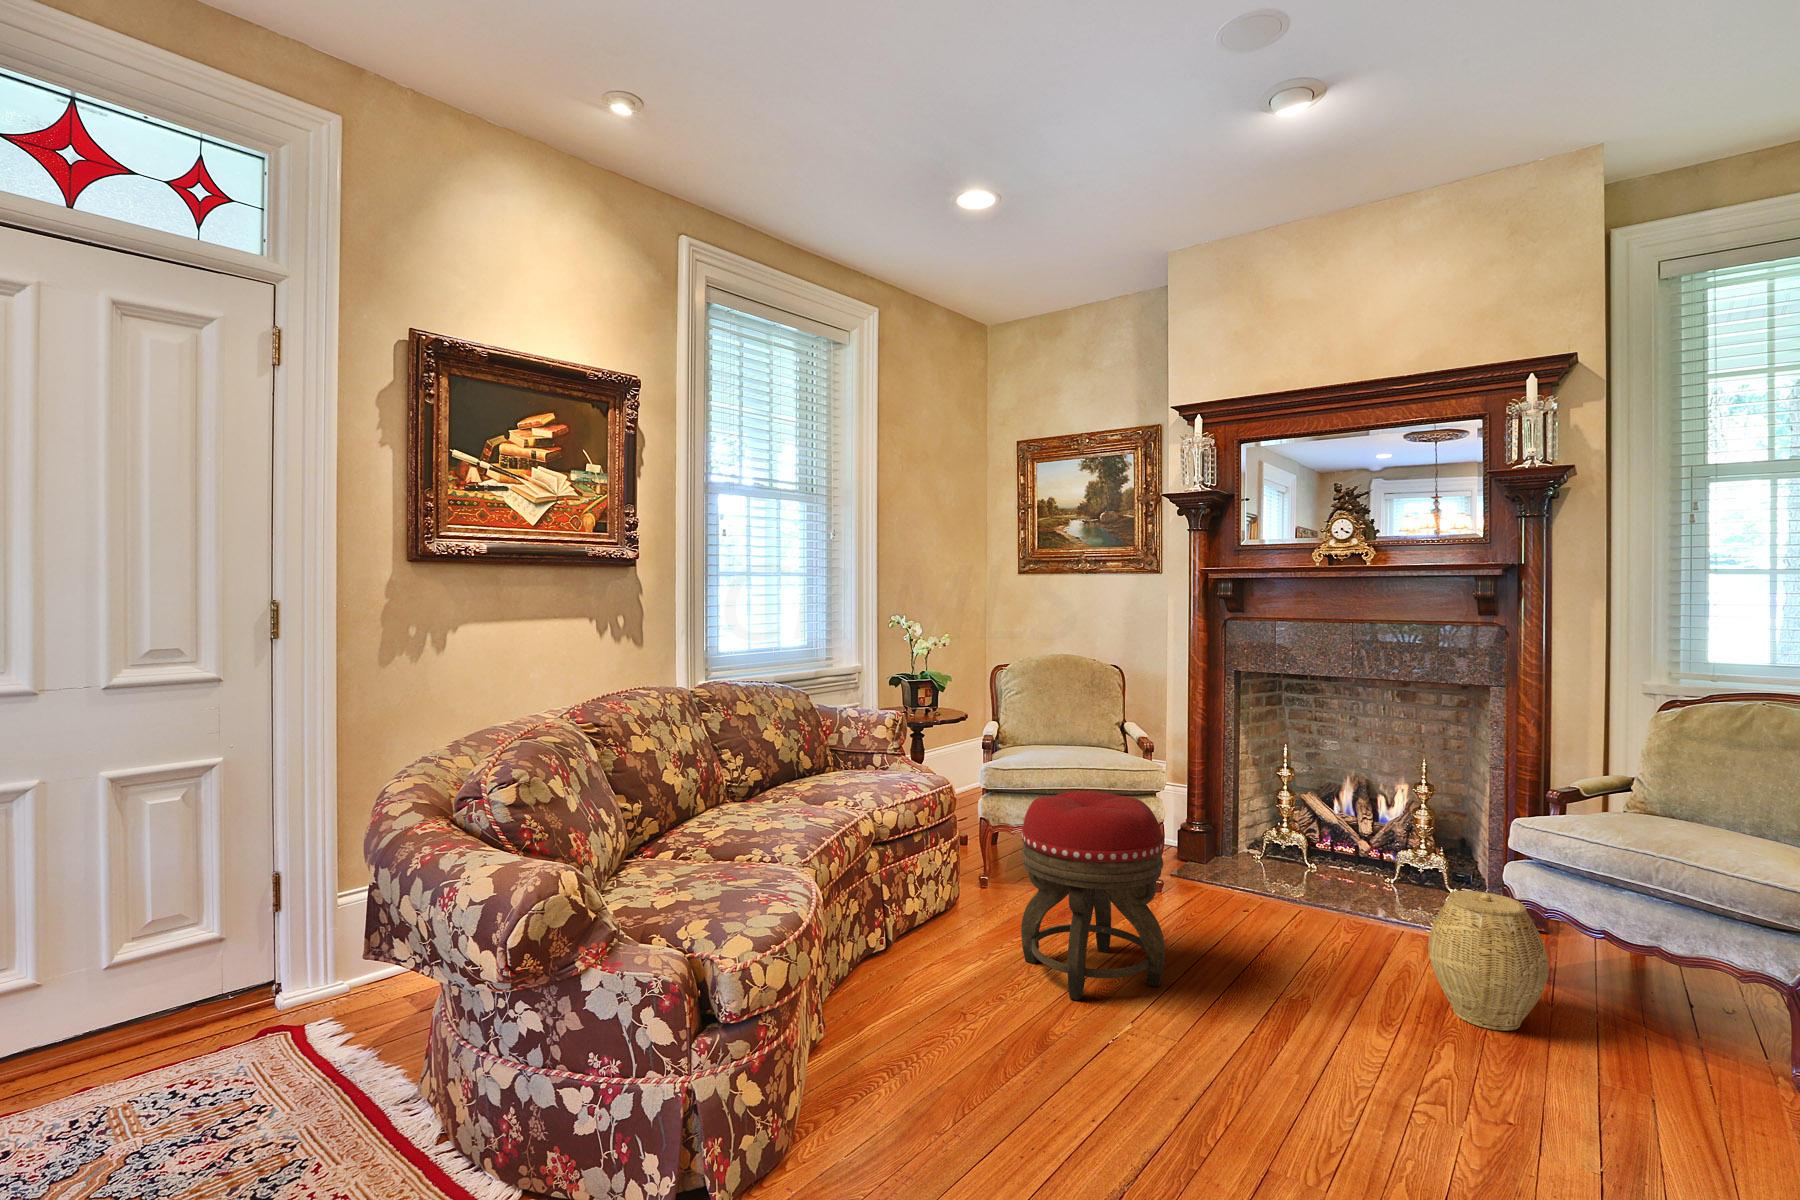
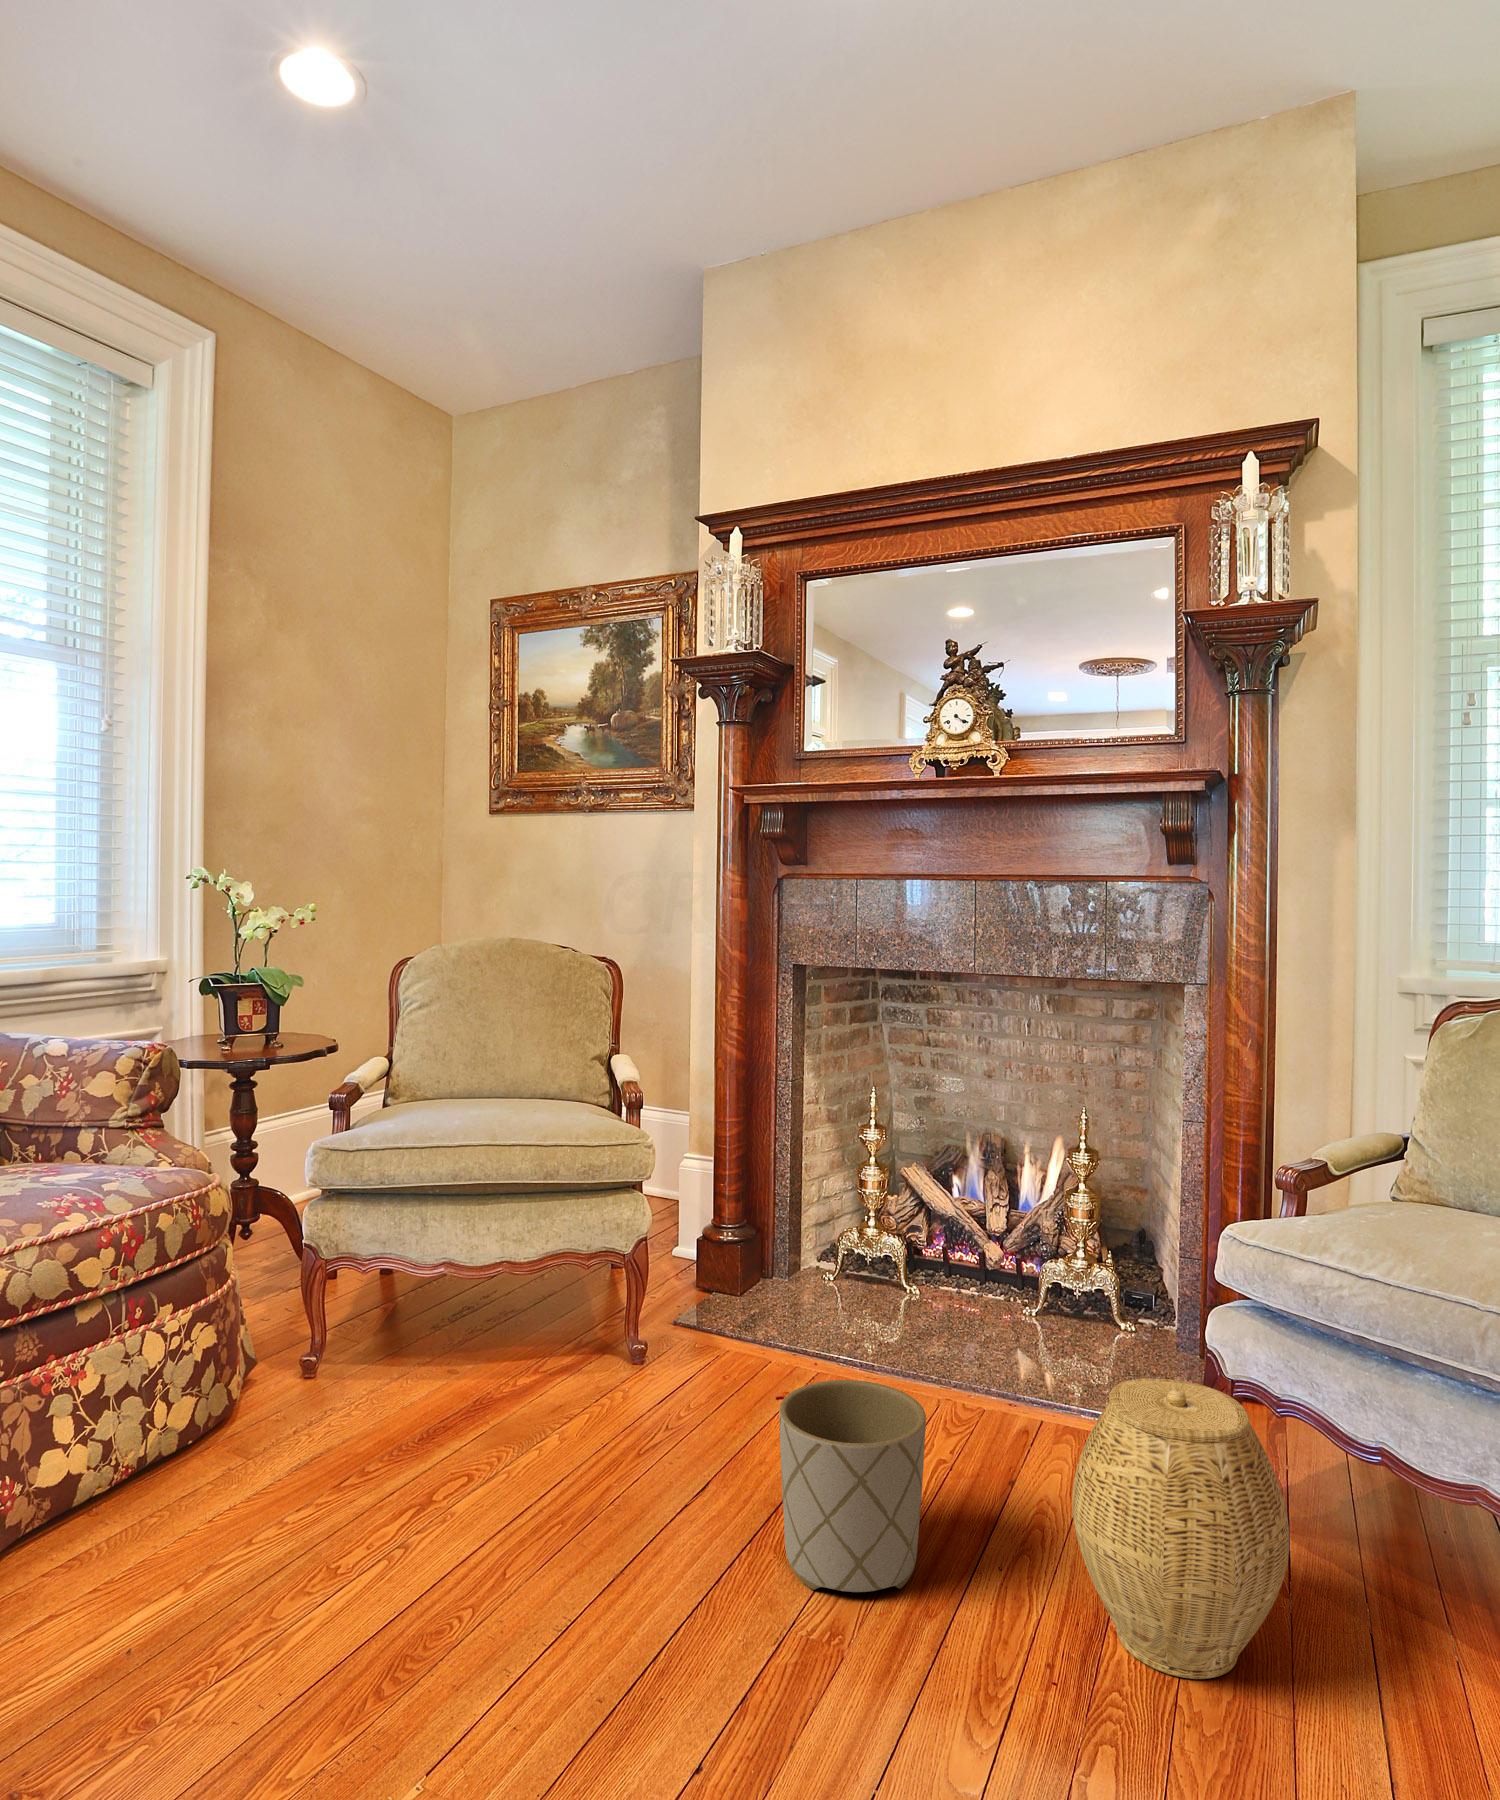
footstool: present [1021,791,1165,1000] -> none [234,1209,557,1722]
planter: none [1267,888,1346,986] -> present [779,1380,926,1592]

